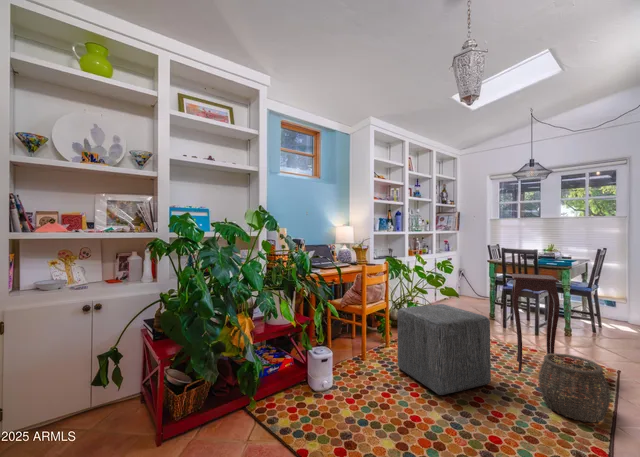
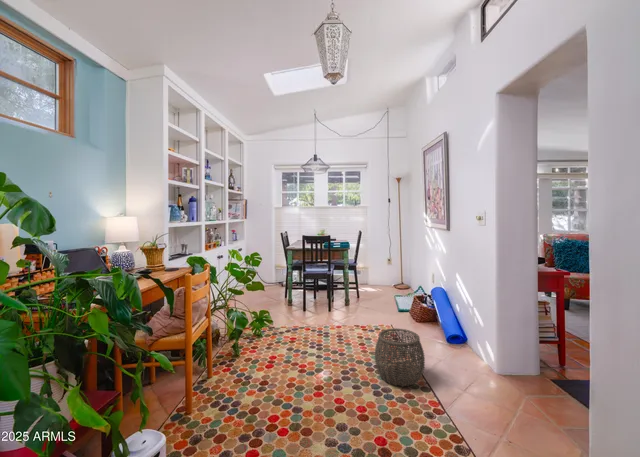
side table: present [512,274,560,372] -> none [330,259,373,353]
ottoman: present [397,304,491,395] -> none [239,306,338,419]

